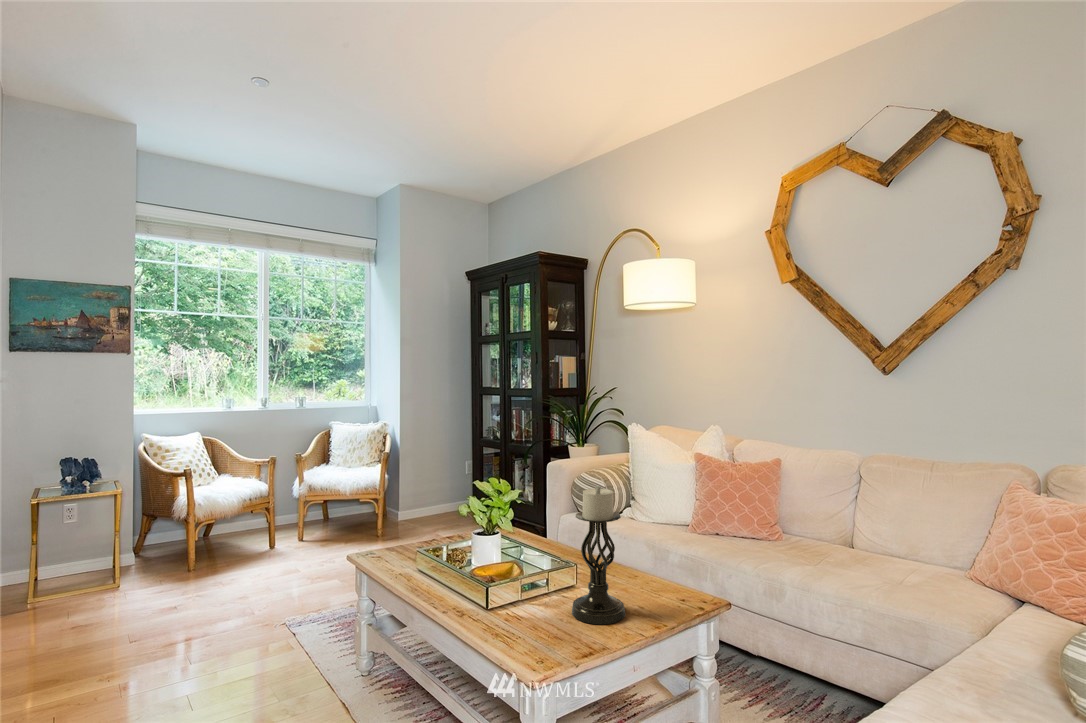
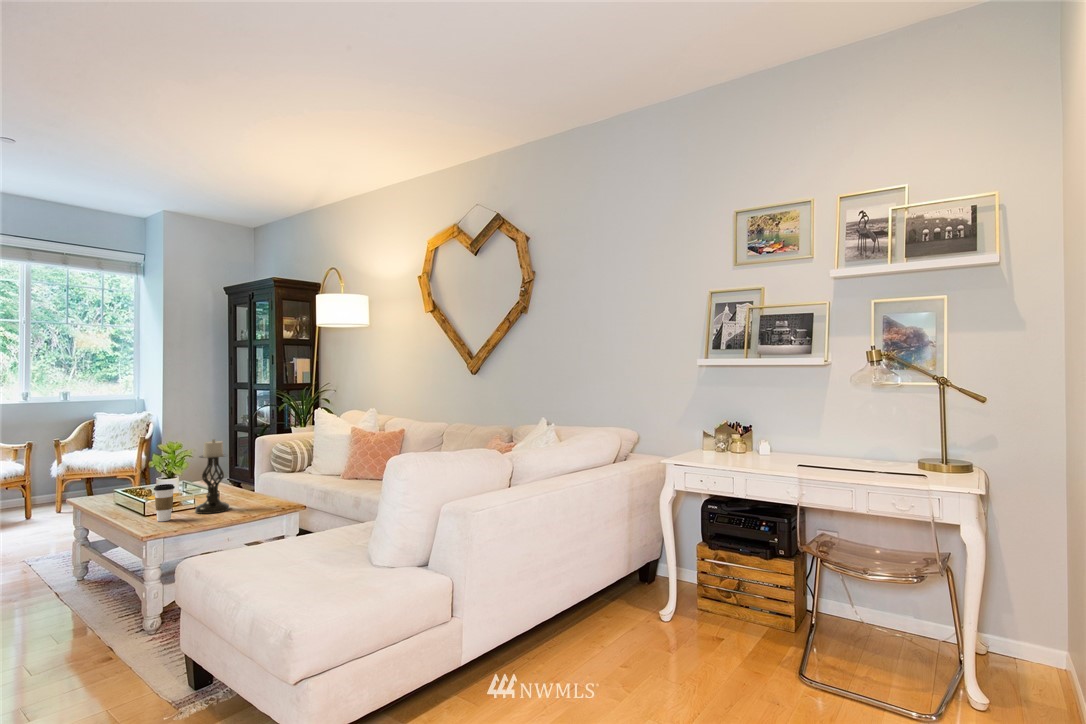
coffee cup: none [526,572,559,646] -> present [154,484,175,521]

